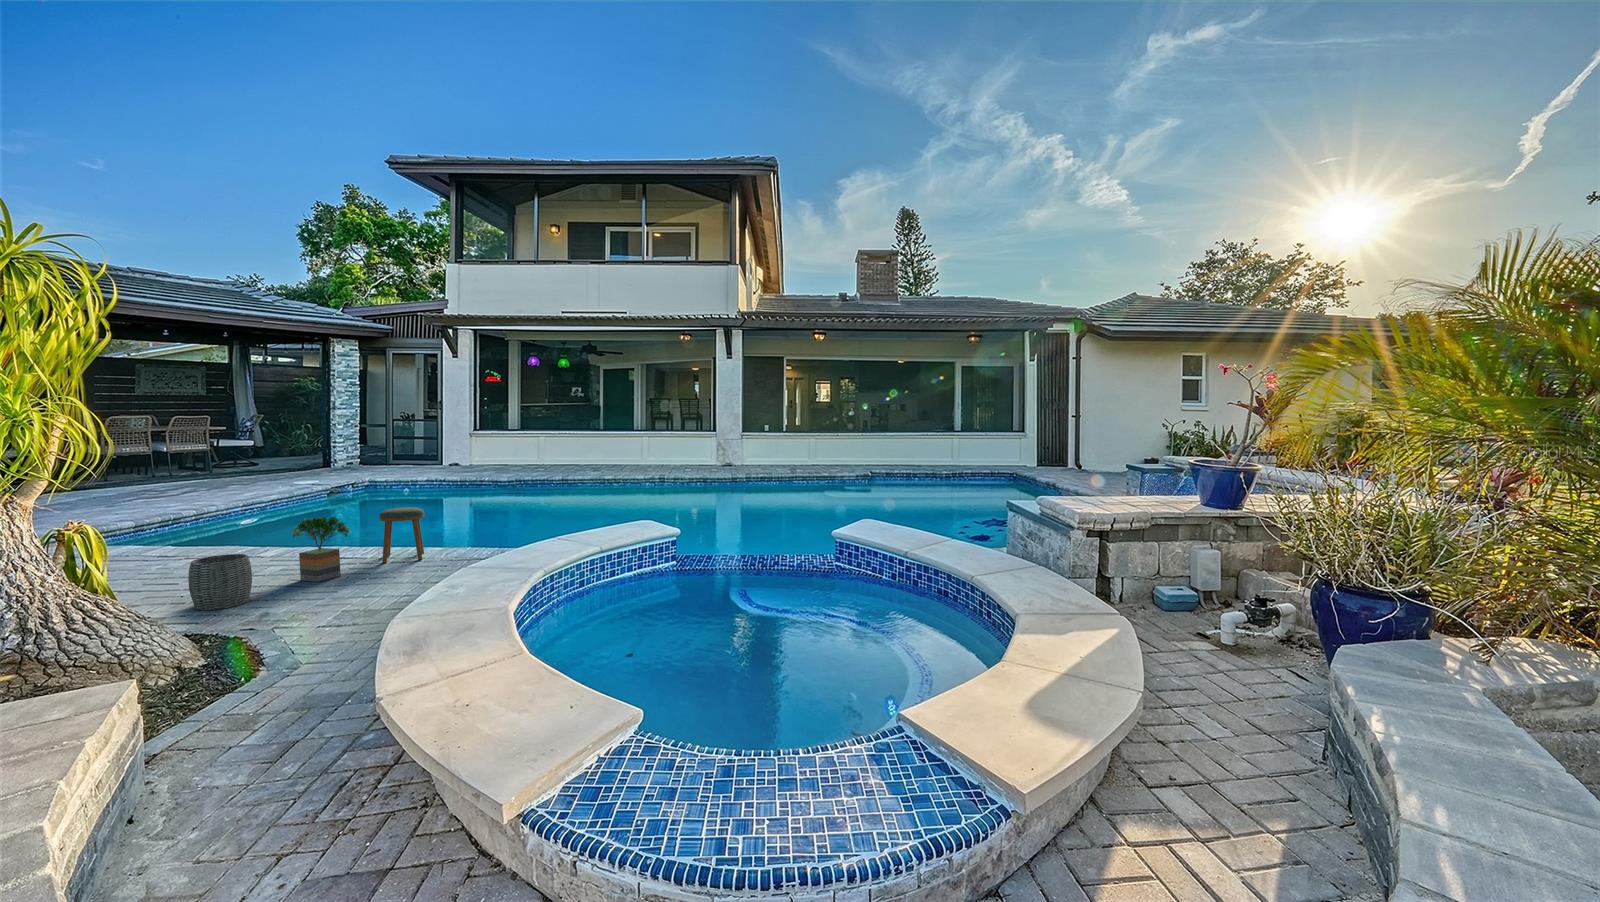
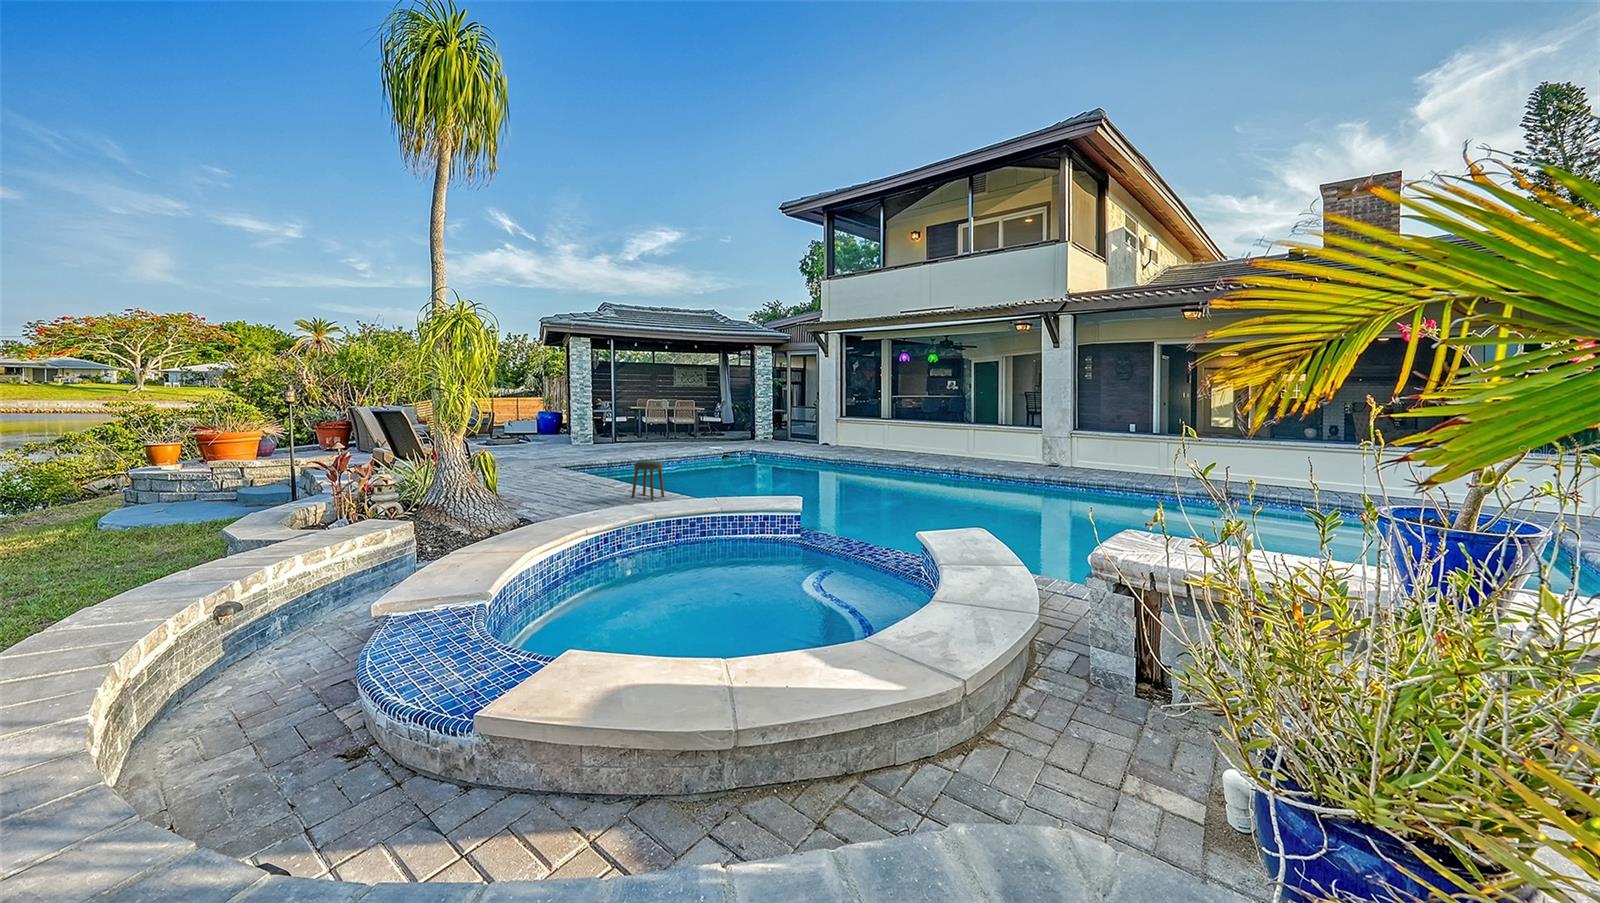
potted tree: present [293,517,350,582] -> none [574,458,605,501]
woven basket: present [188,554,252,610] -> none [512,474,542,504]

